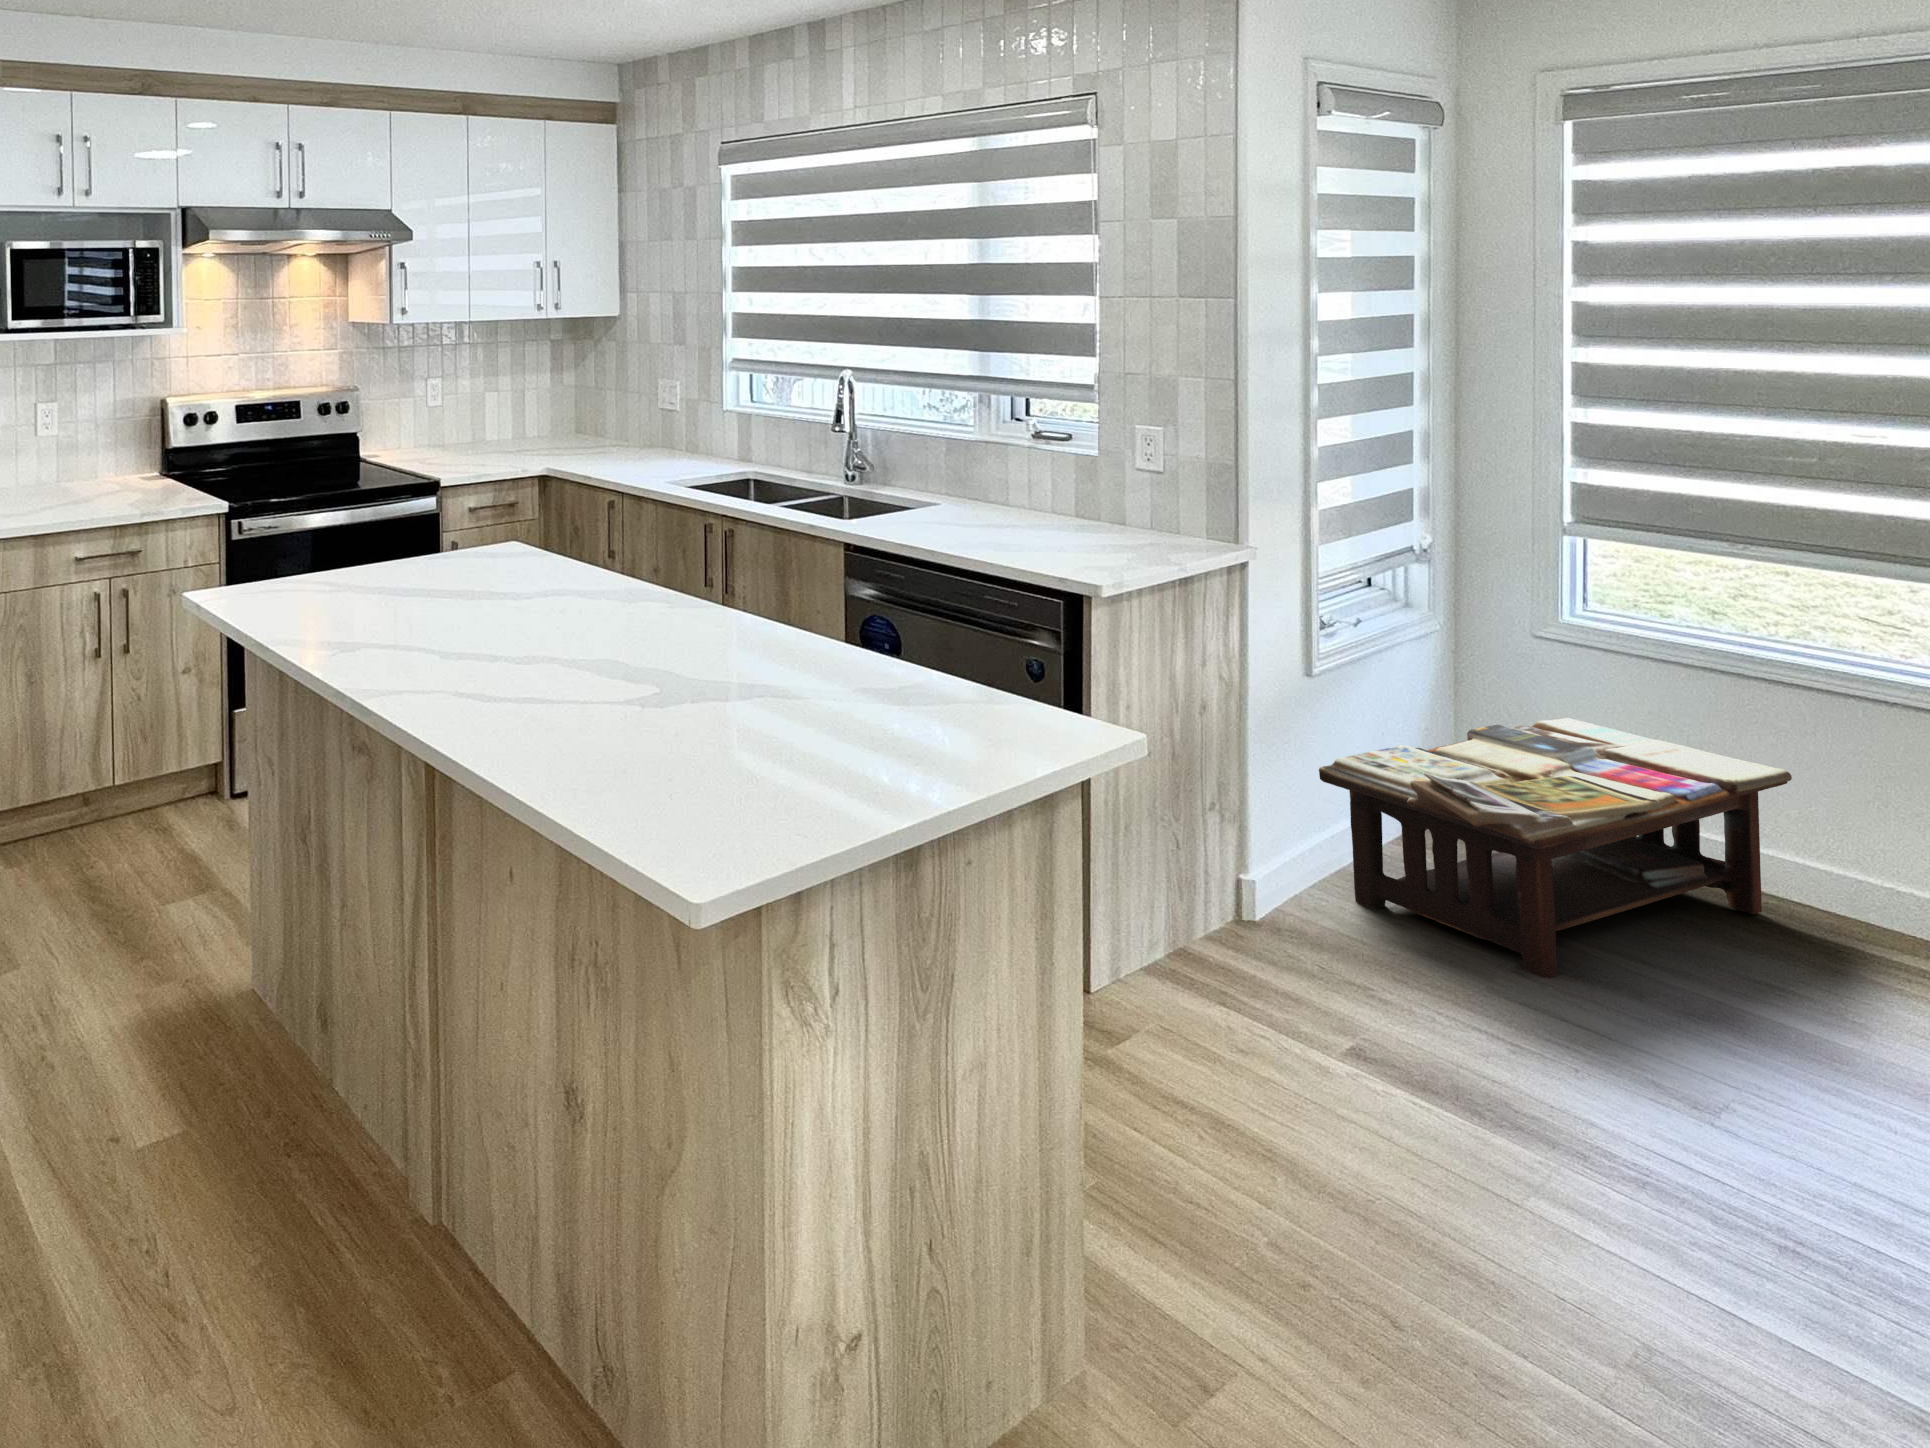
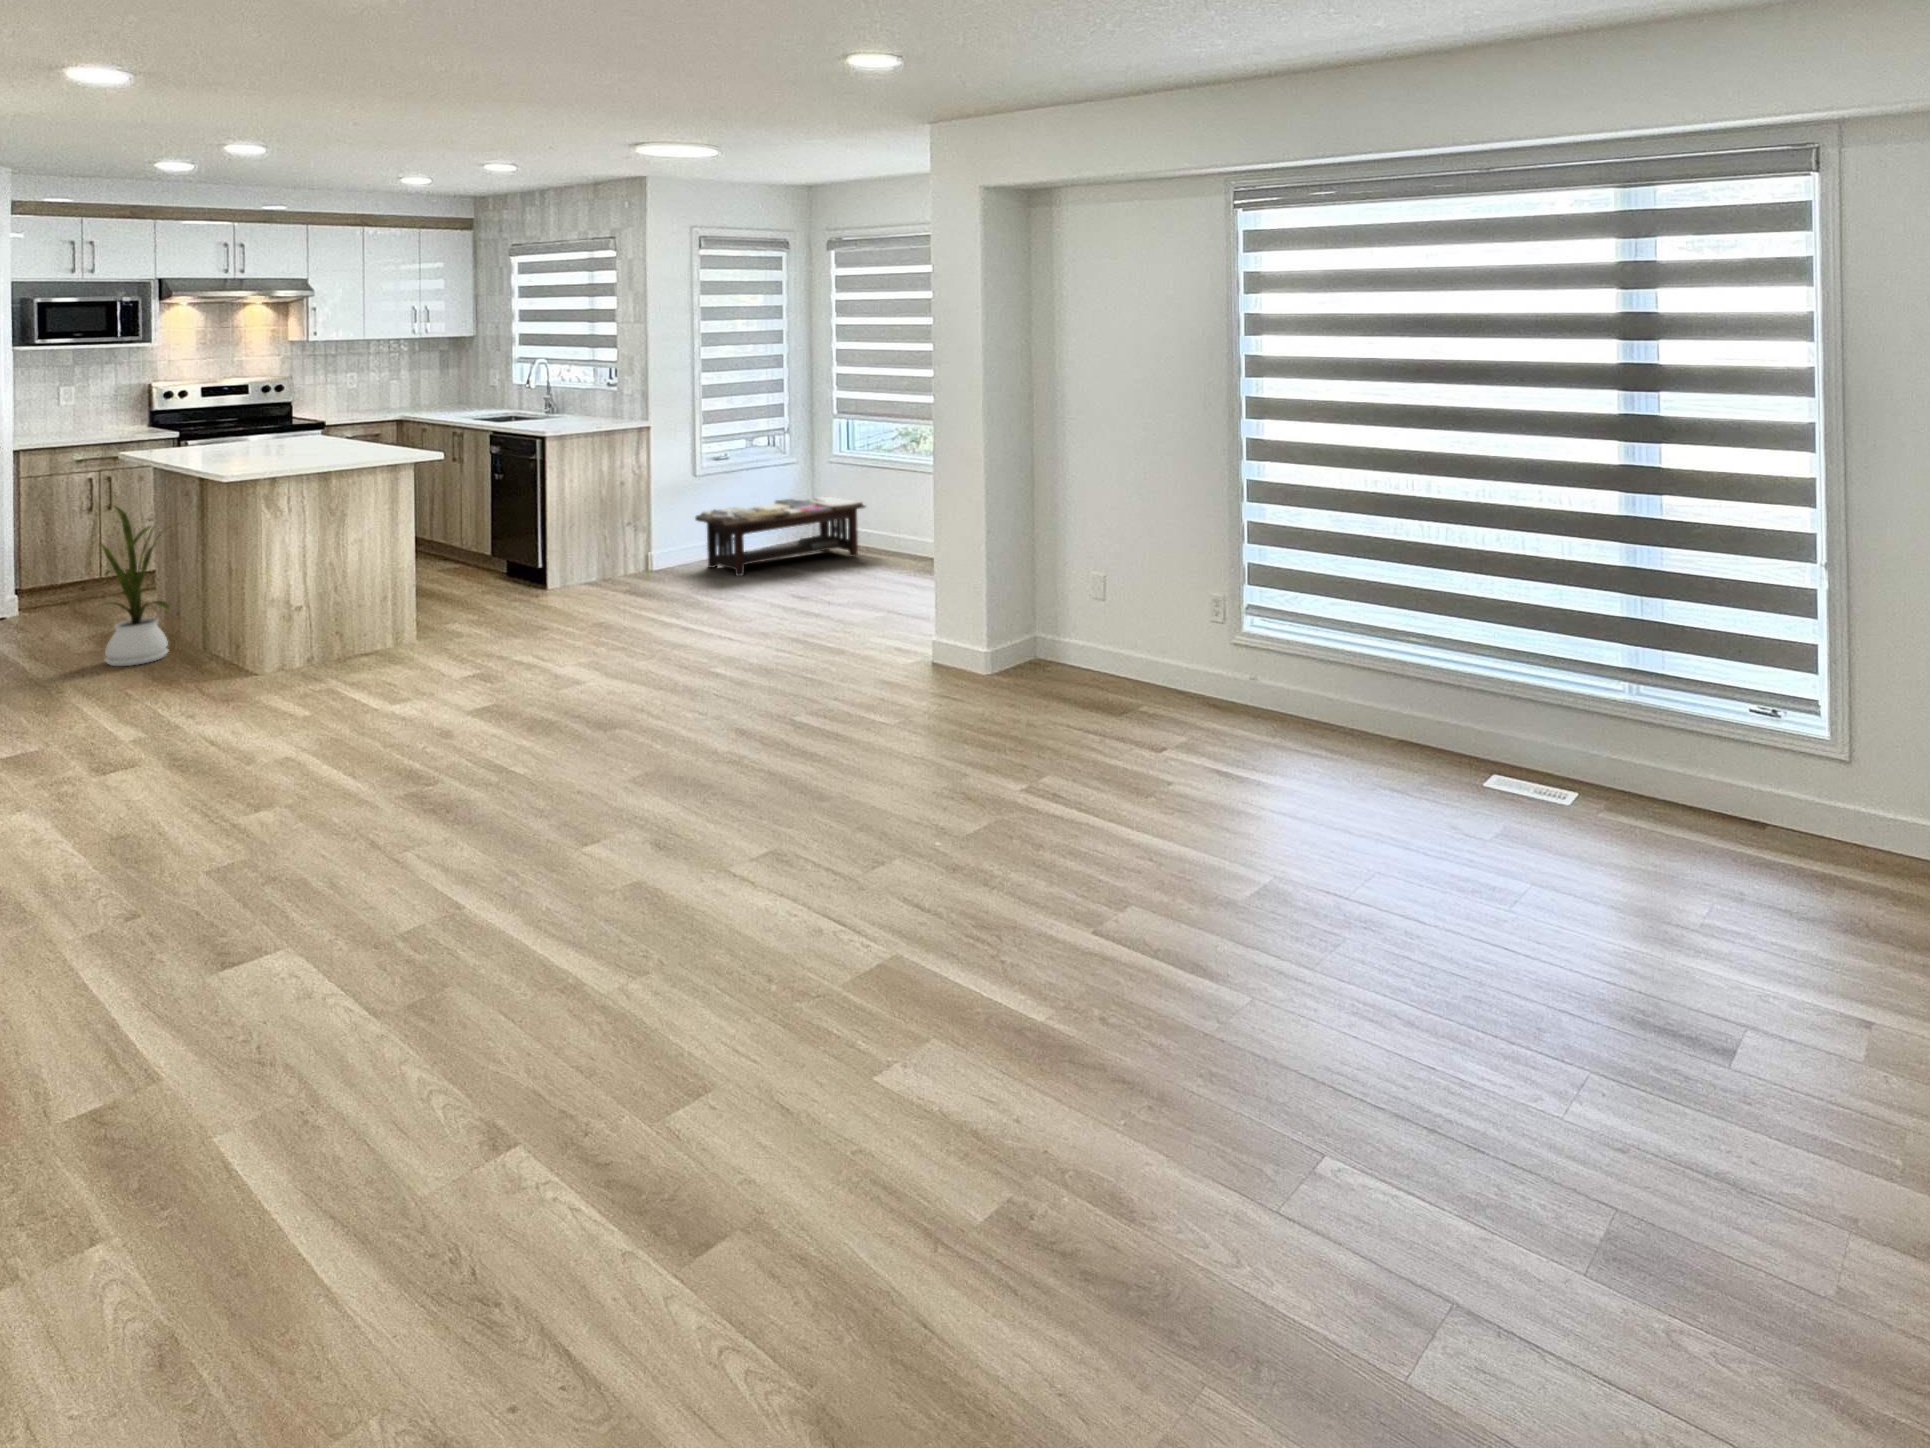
house plant: none [166,752,374,1280] -> present [100,506,169,666]

